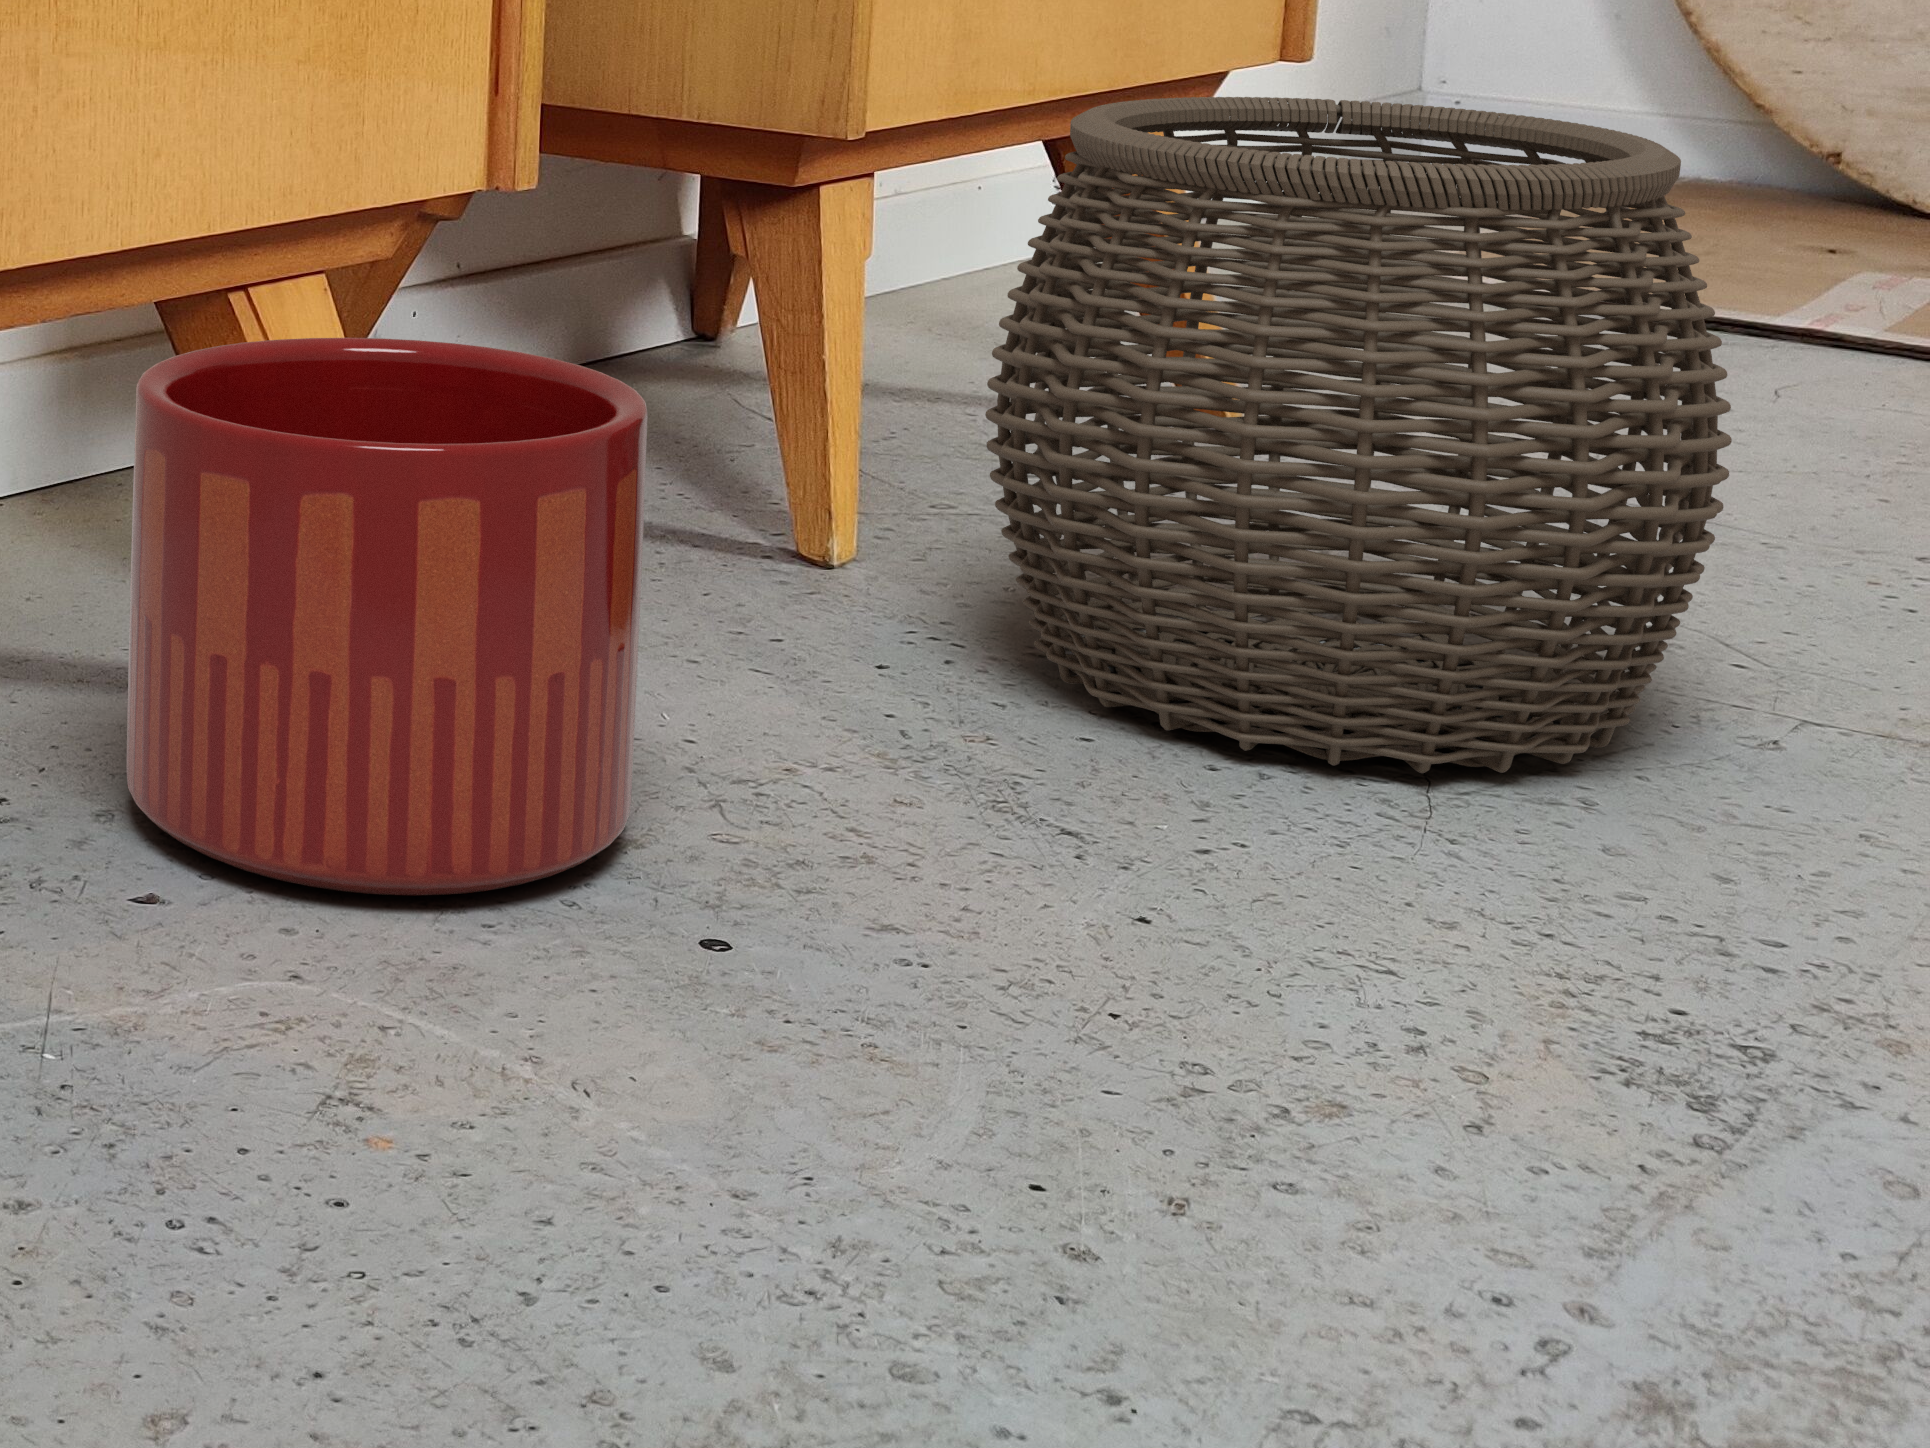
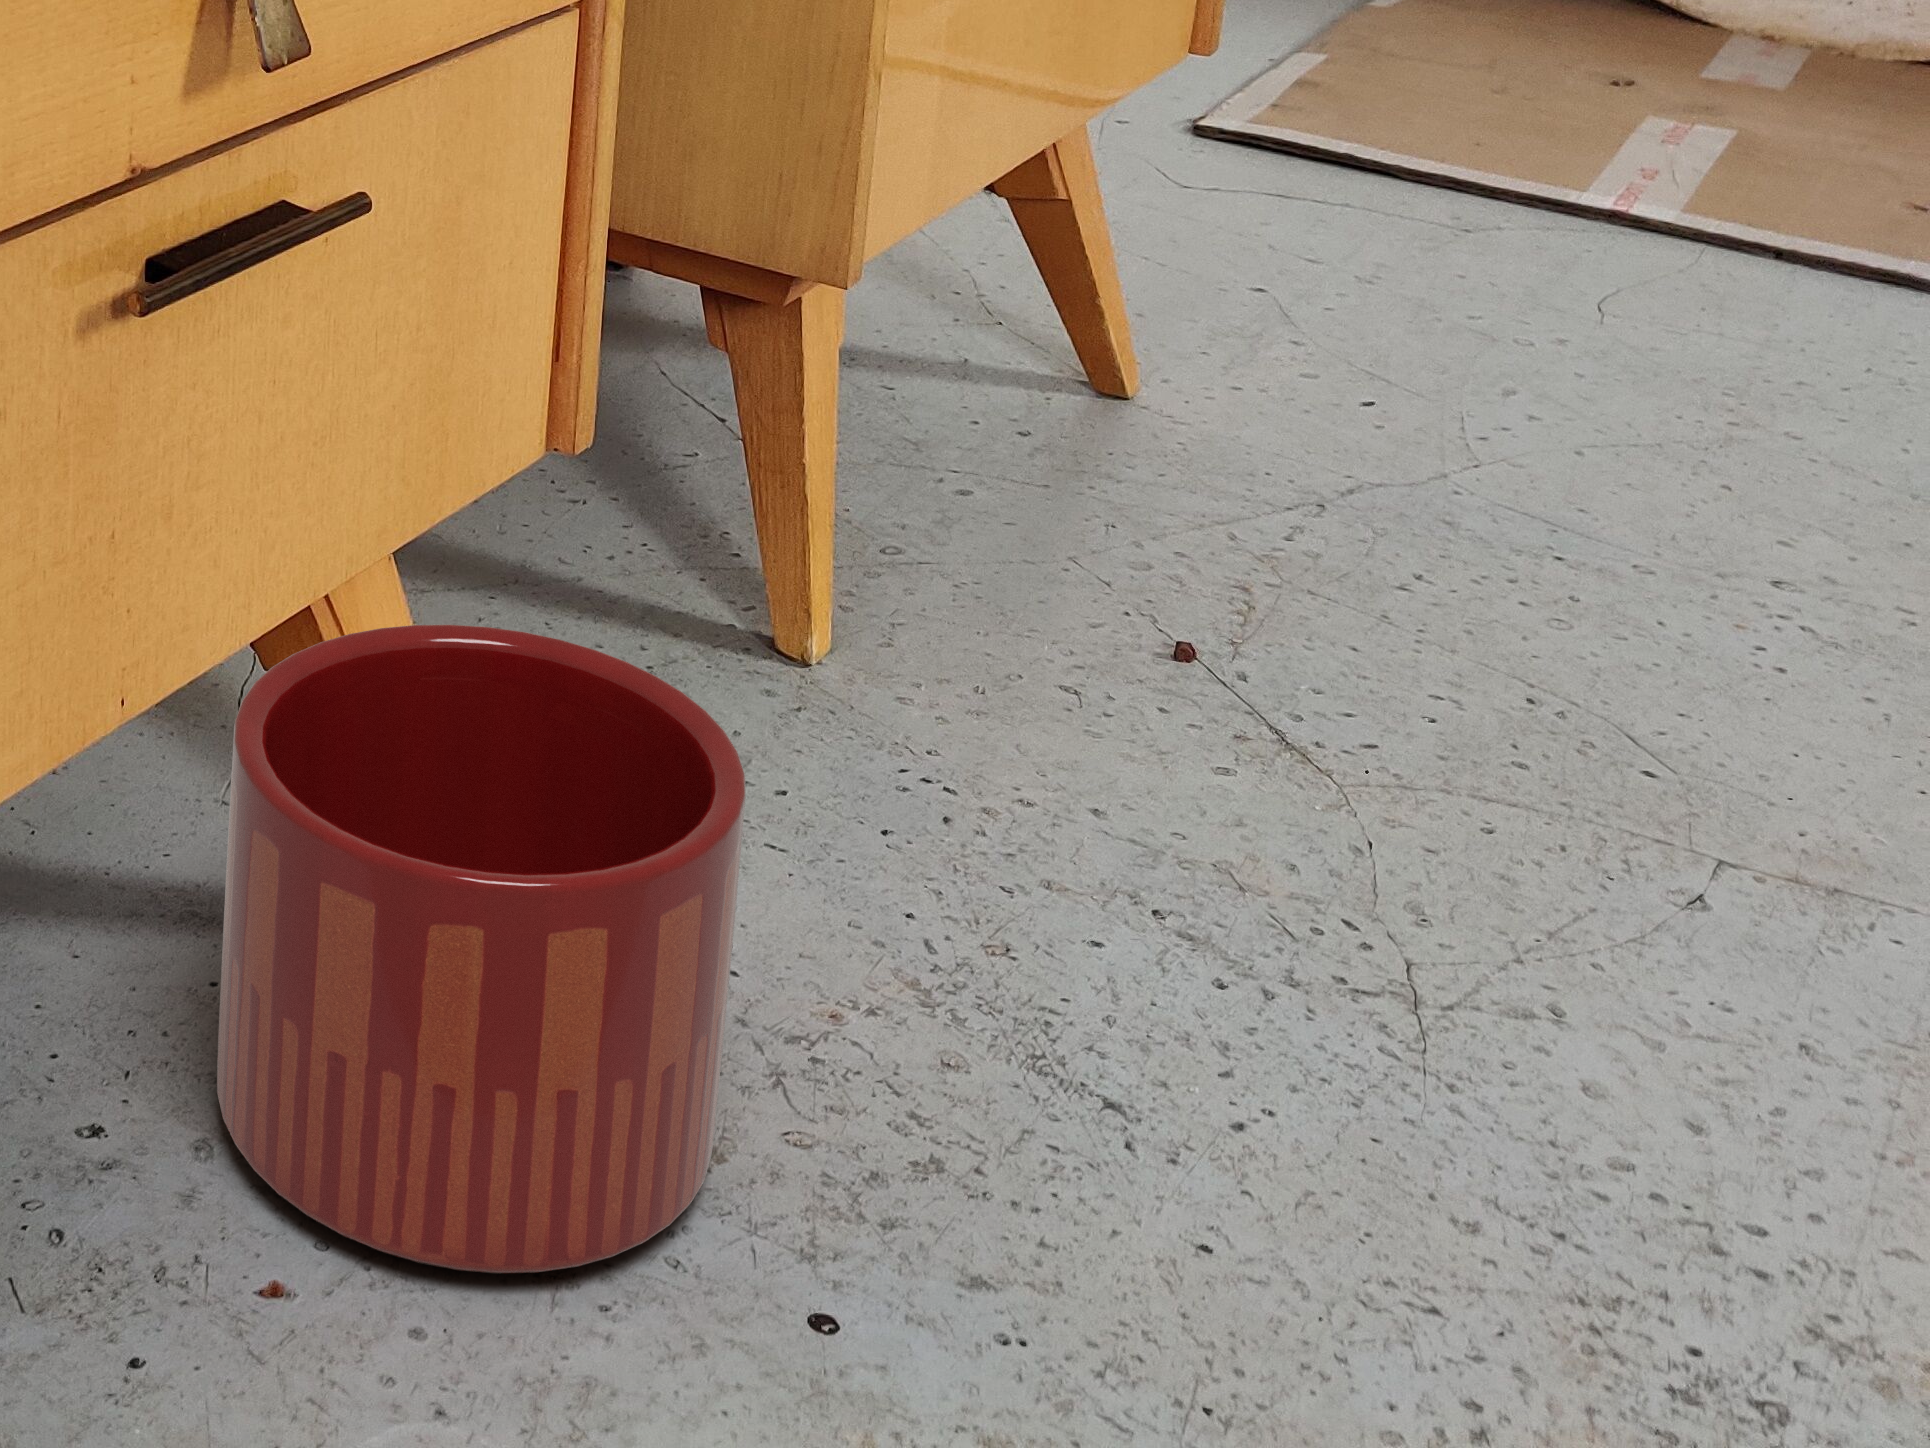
woven basket: present [985,97,1732,773] -> none [992,253,1708,988]

